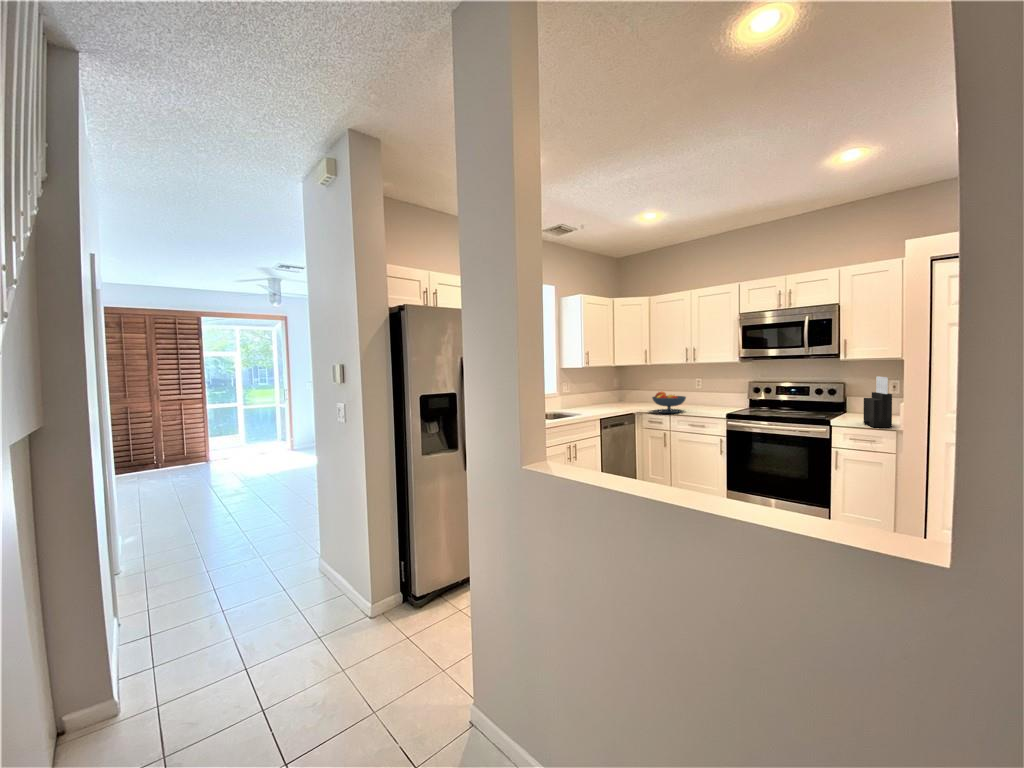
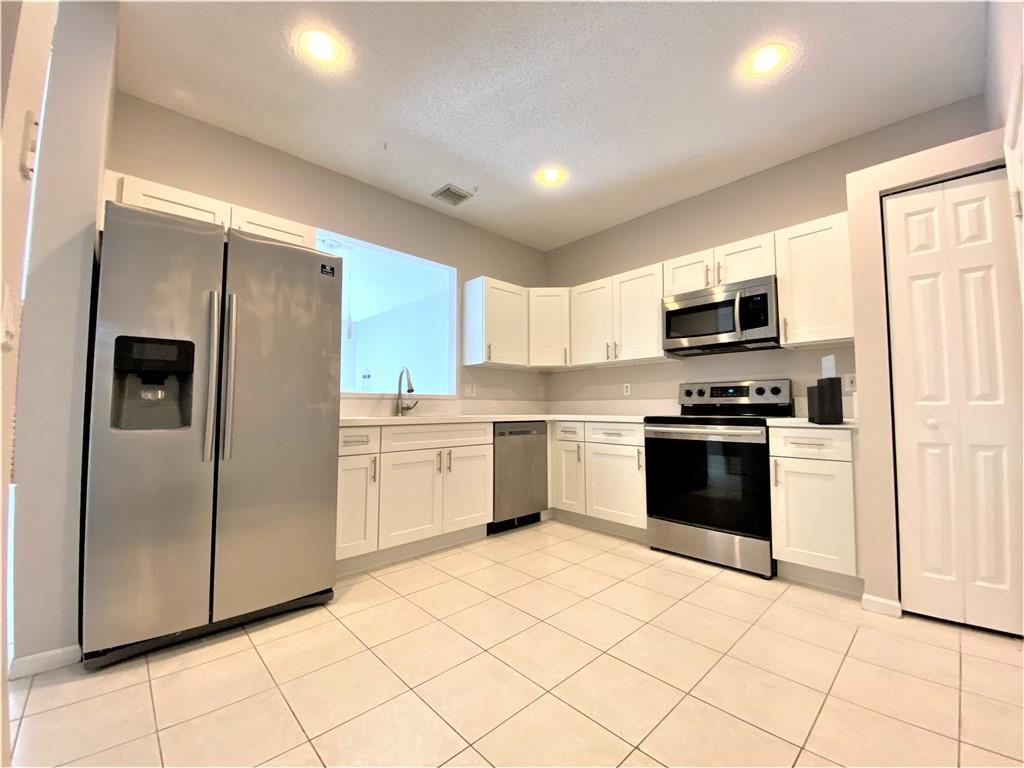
fruit bowl: present [652,391,686,413] -> none [562,394,603,418]

